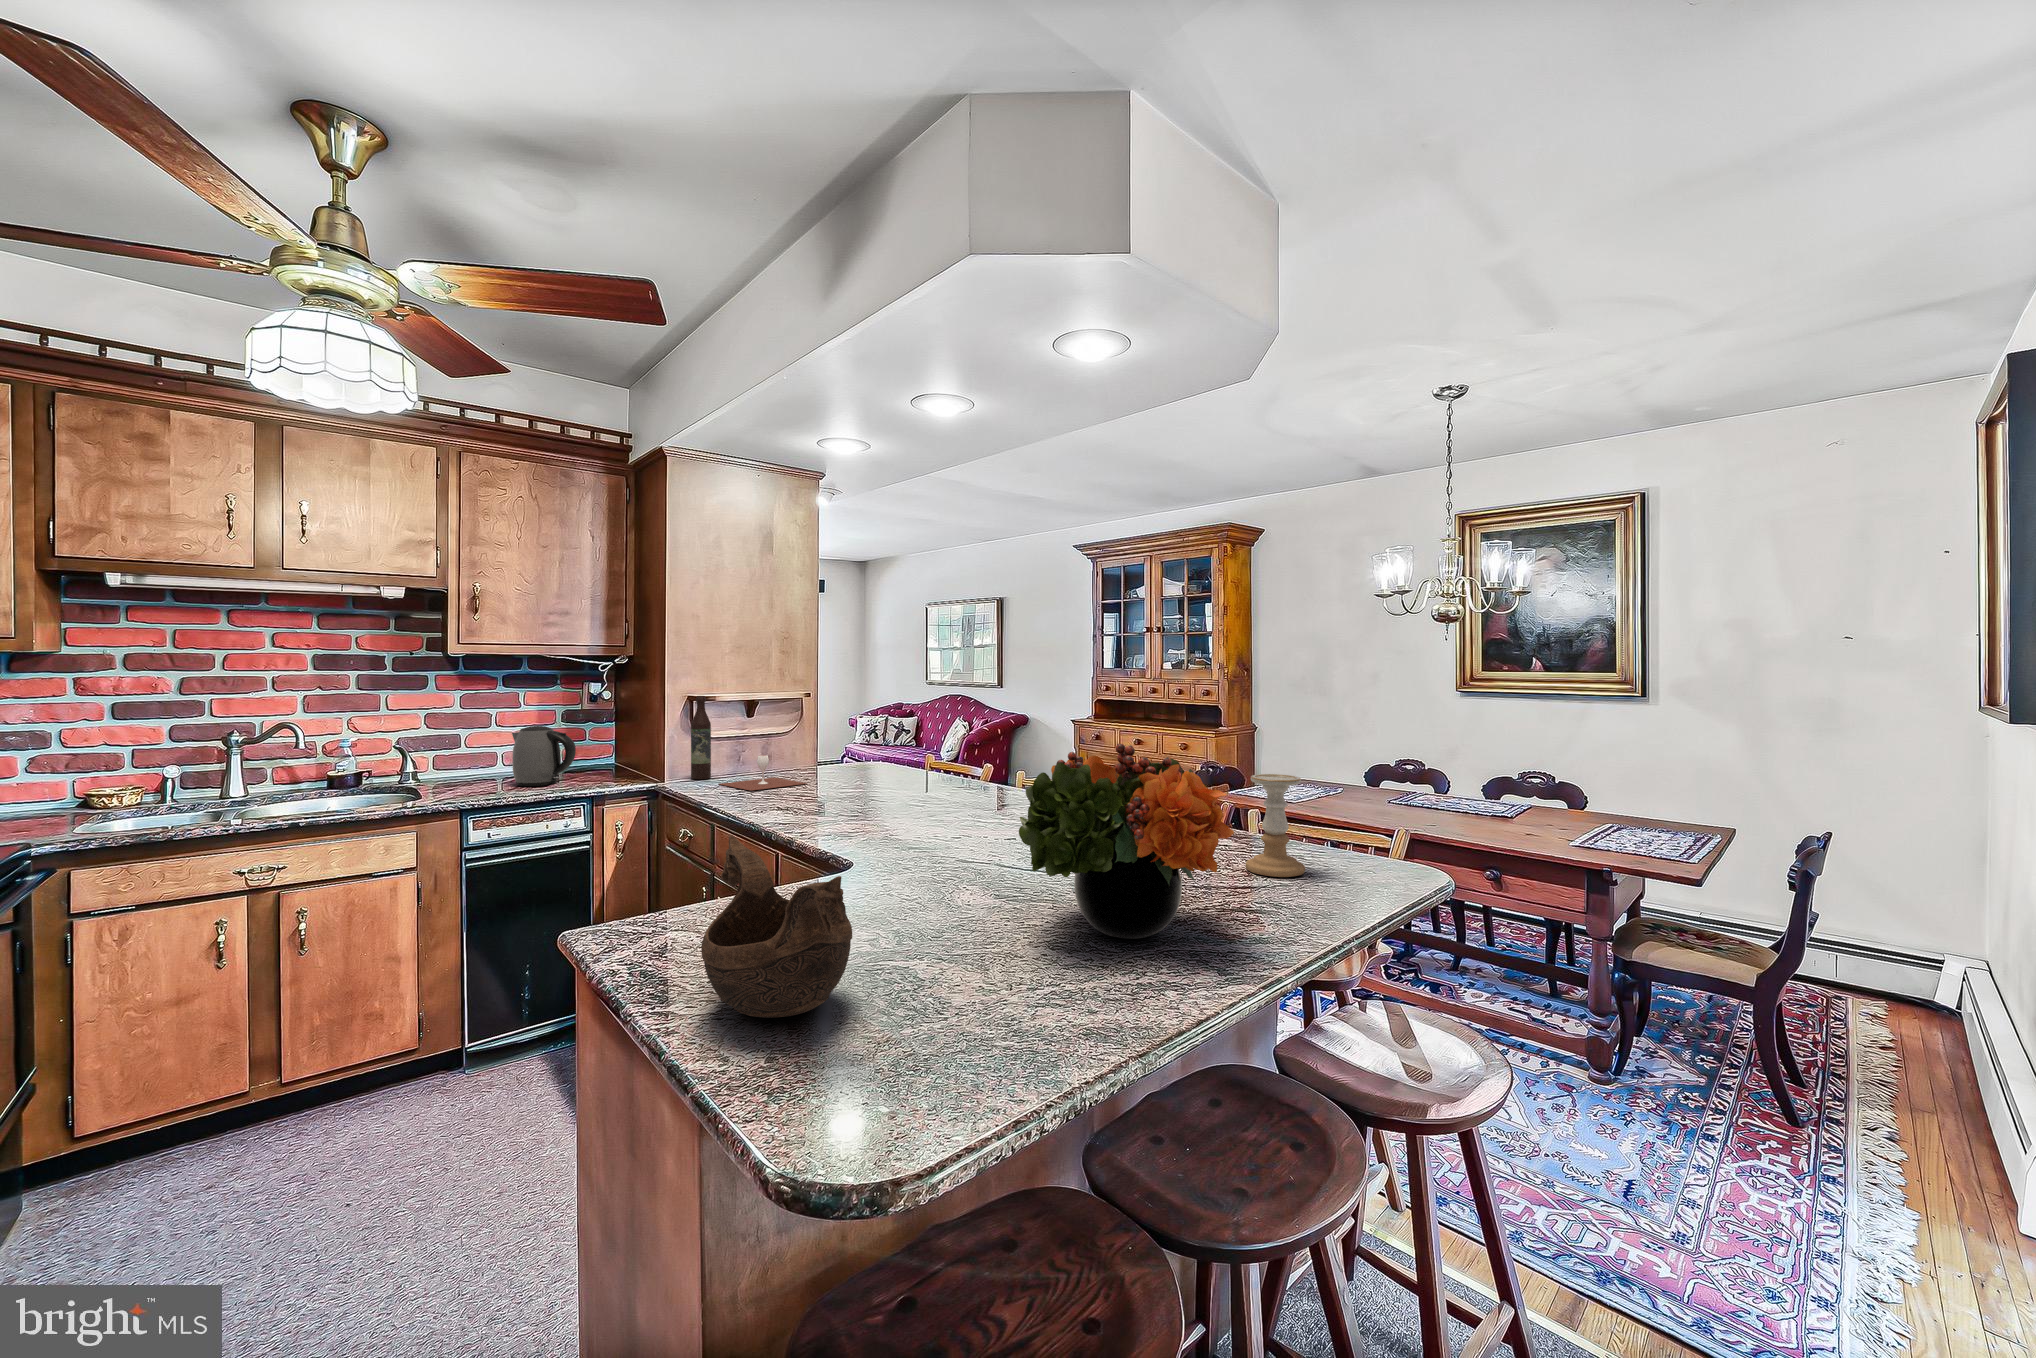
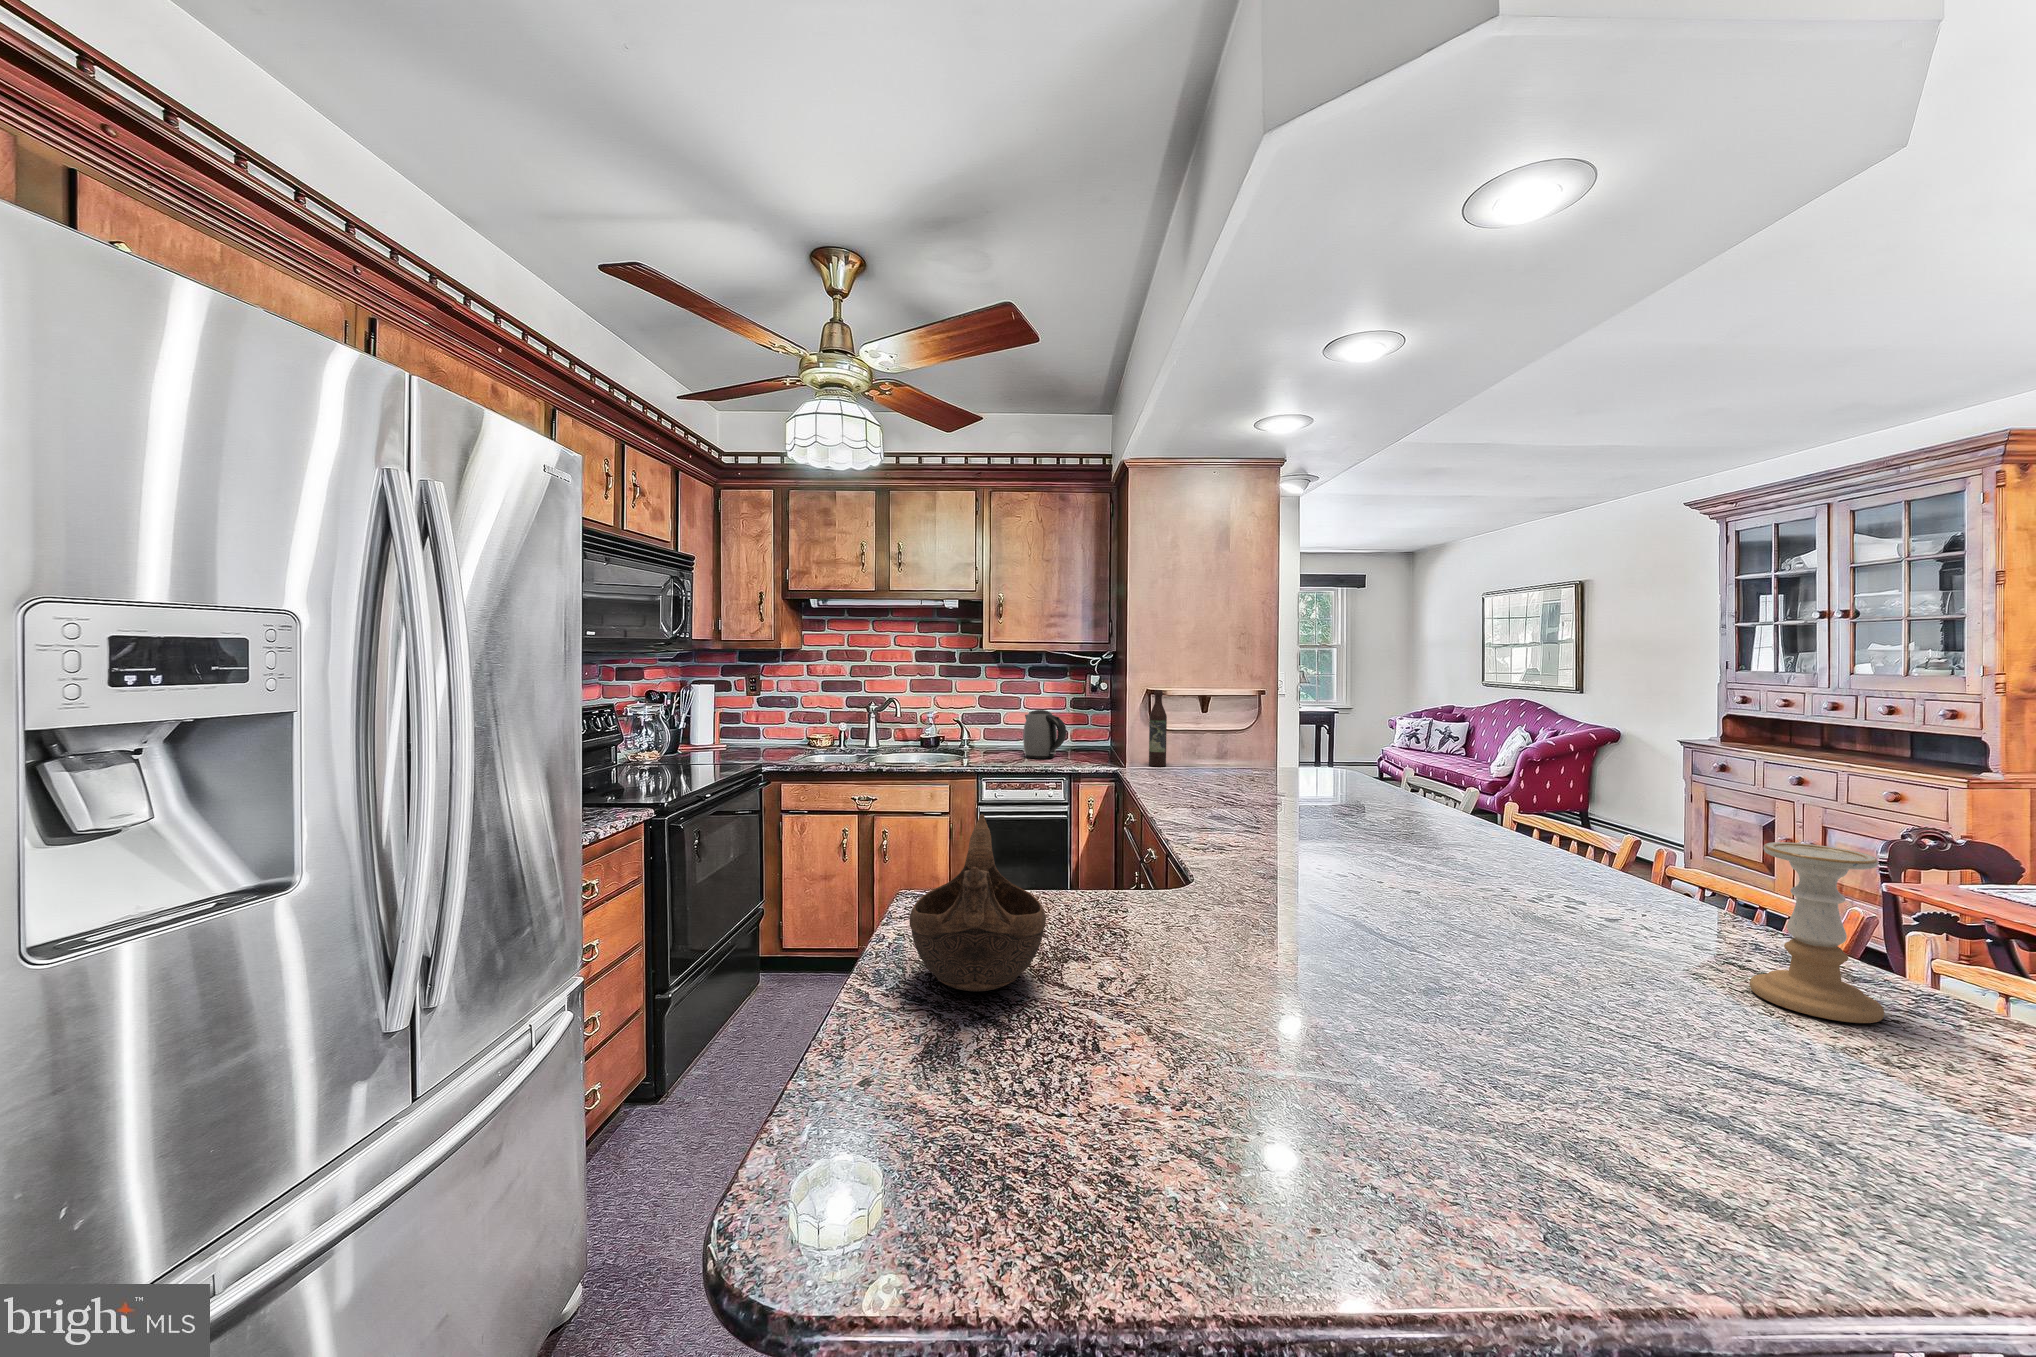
flower arrangement: present [1019,744,1234,939] -> none [1264,768,1593,1033]
wine glass: present [720,755,807,791] -> none [1165,749,1245,781]

